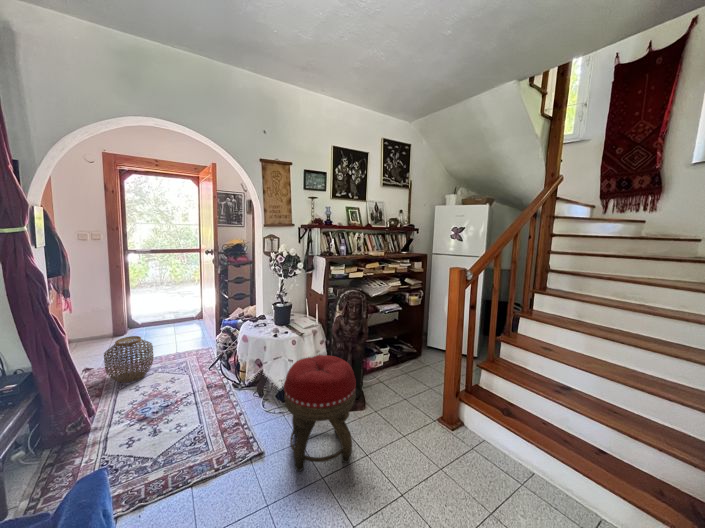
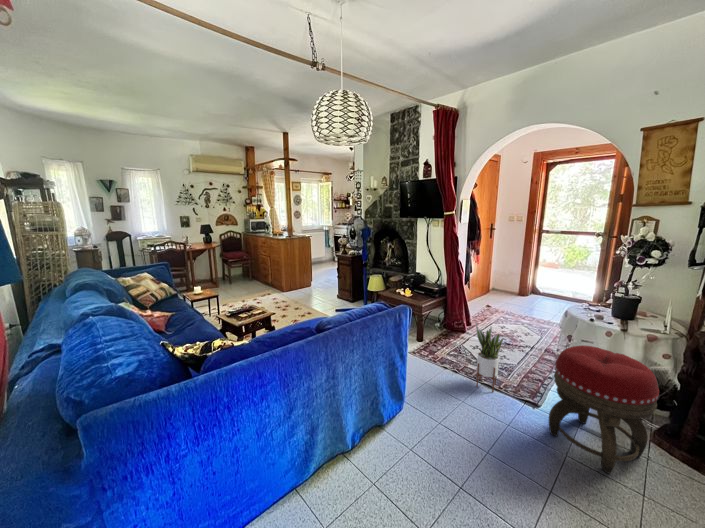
woven basket: present [104,336,153,382] -> none [491,291,523,323]
potted plant: none [166,397,217,499] -> present [476,323,503,392]

